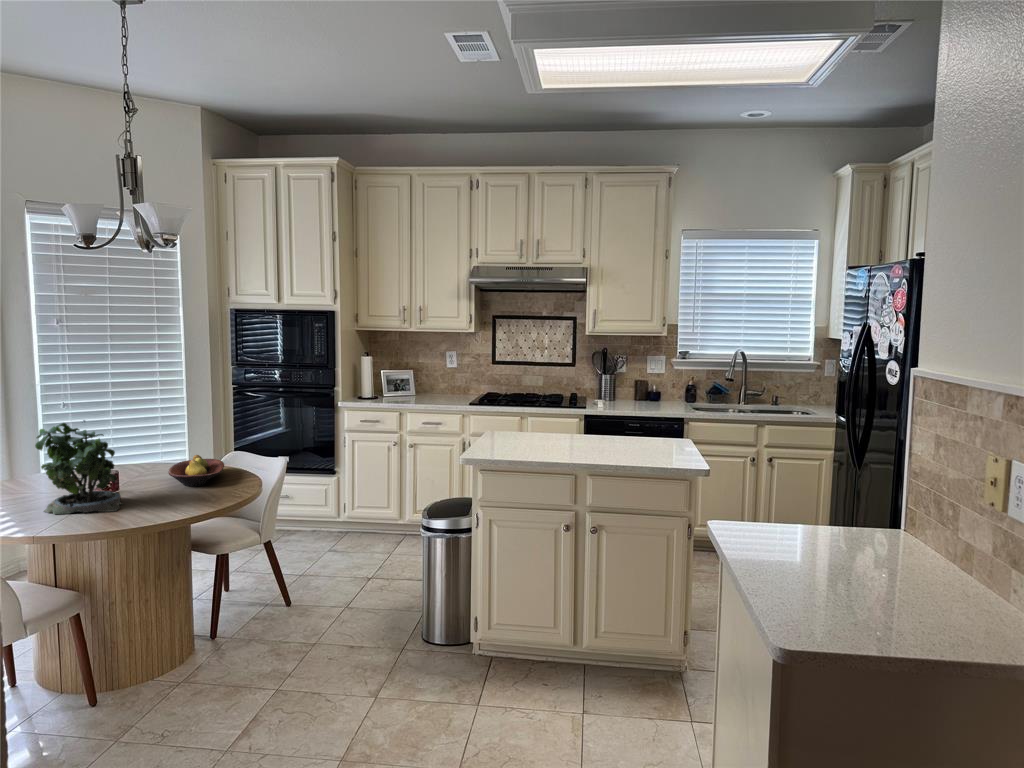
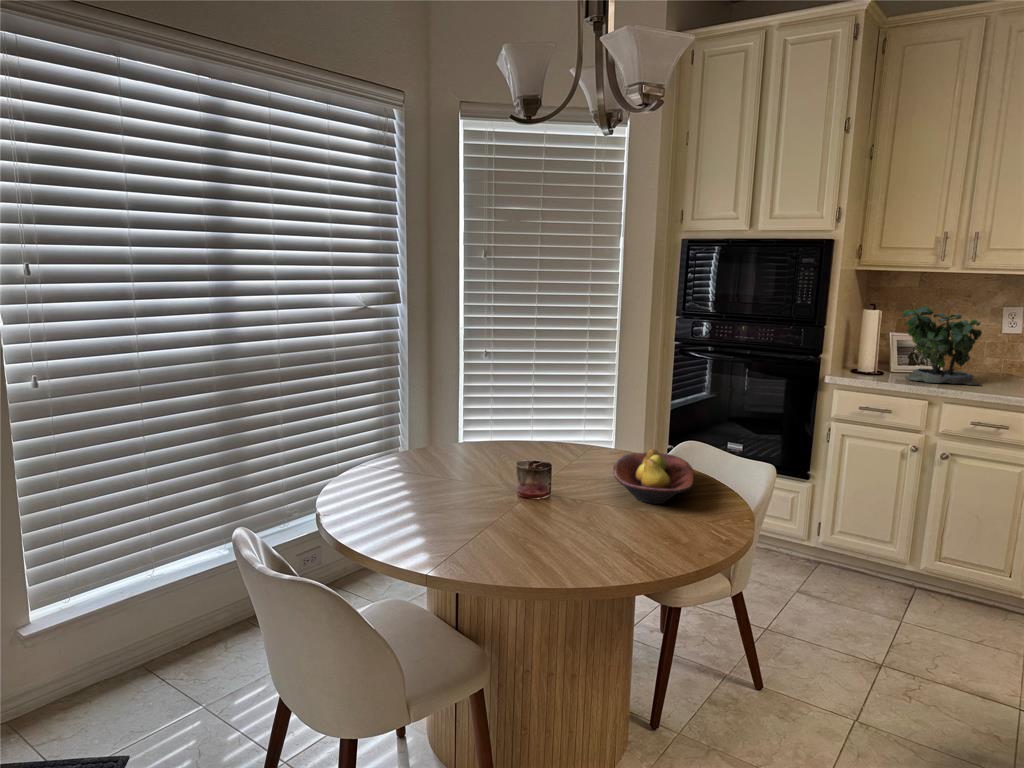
potted plant: present [35,420,122,514] -> present [903,303,982,385]

